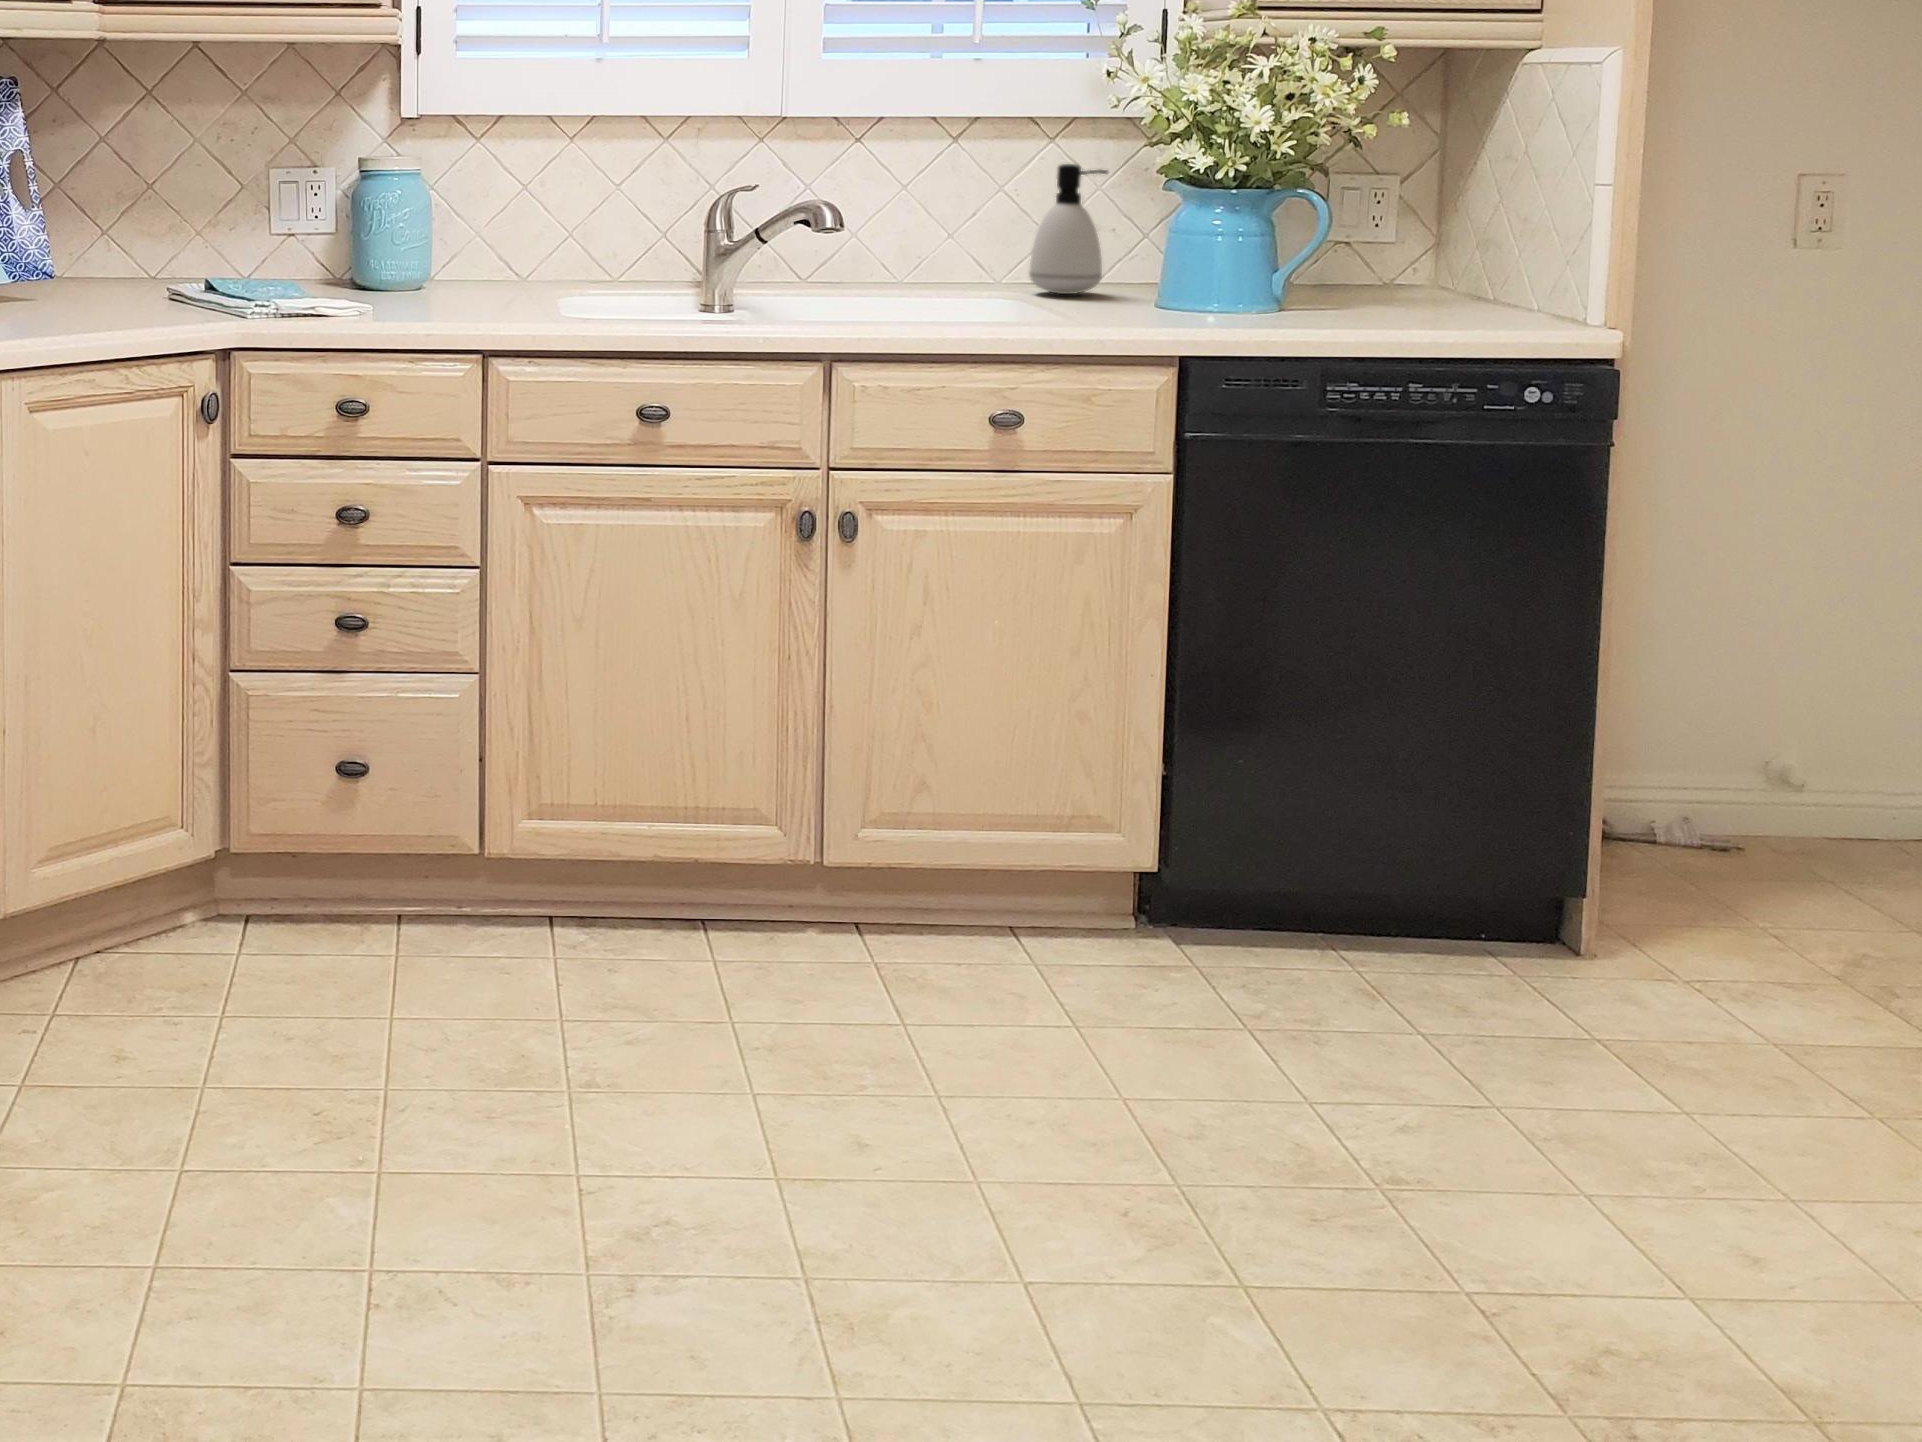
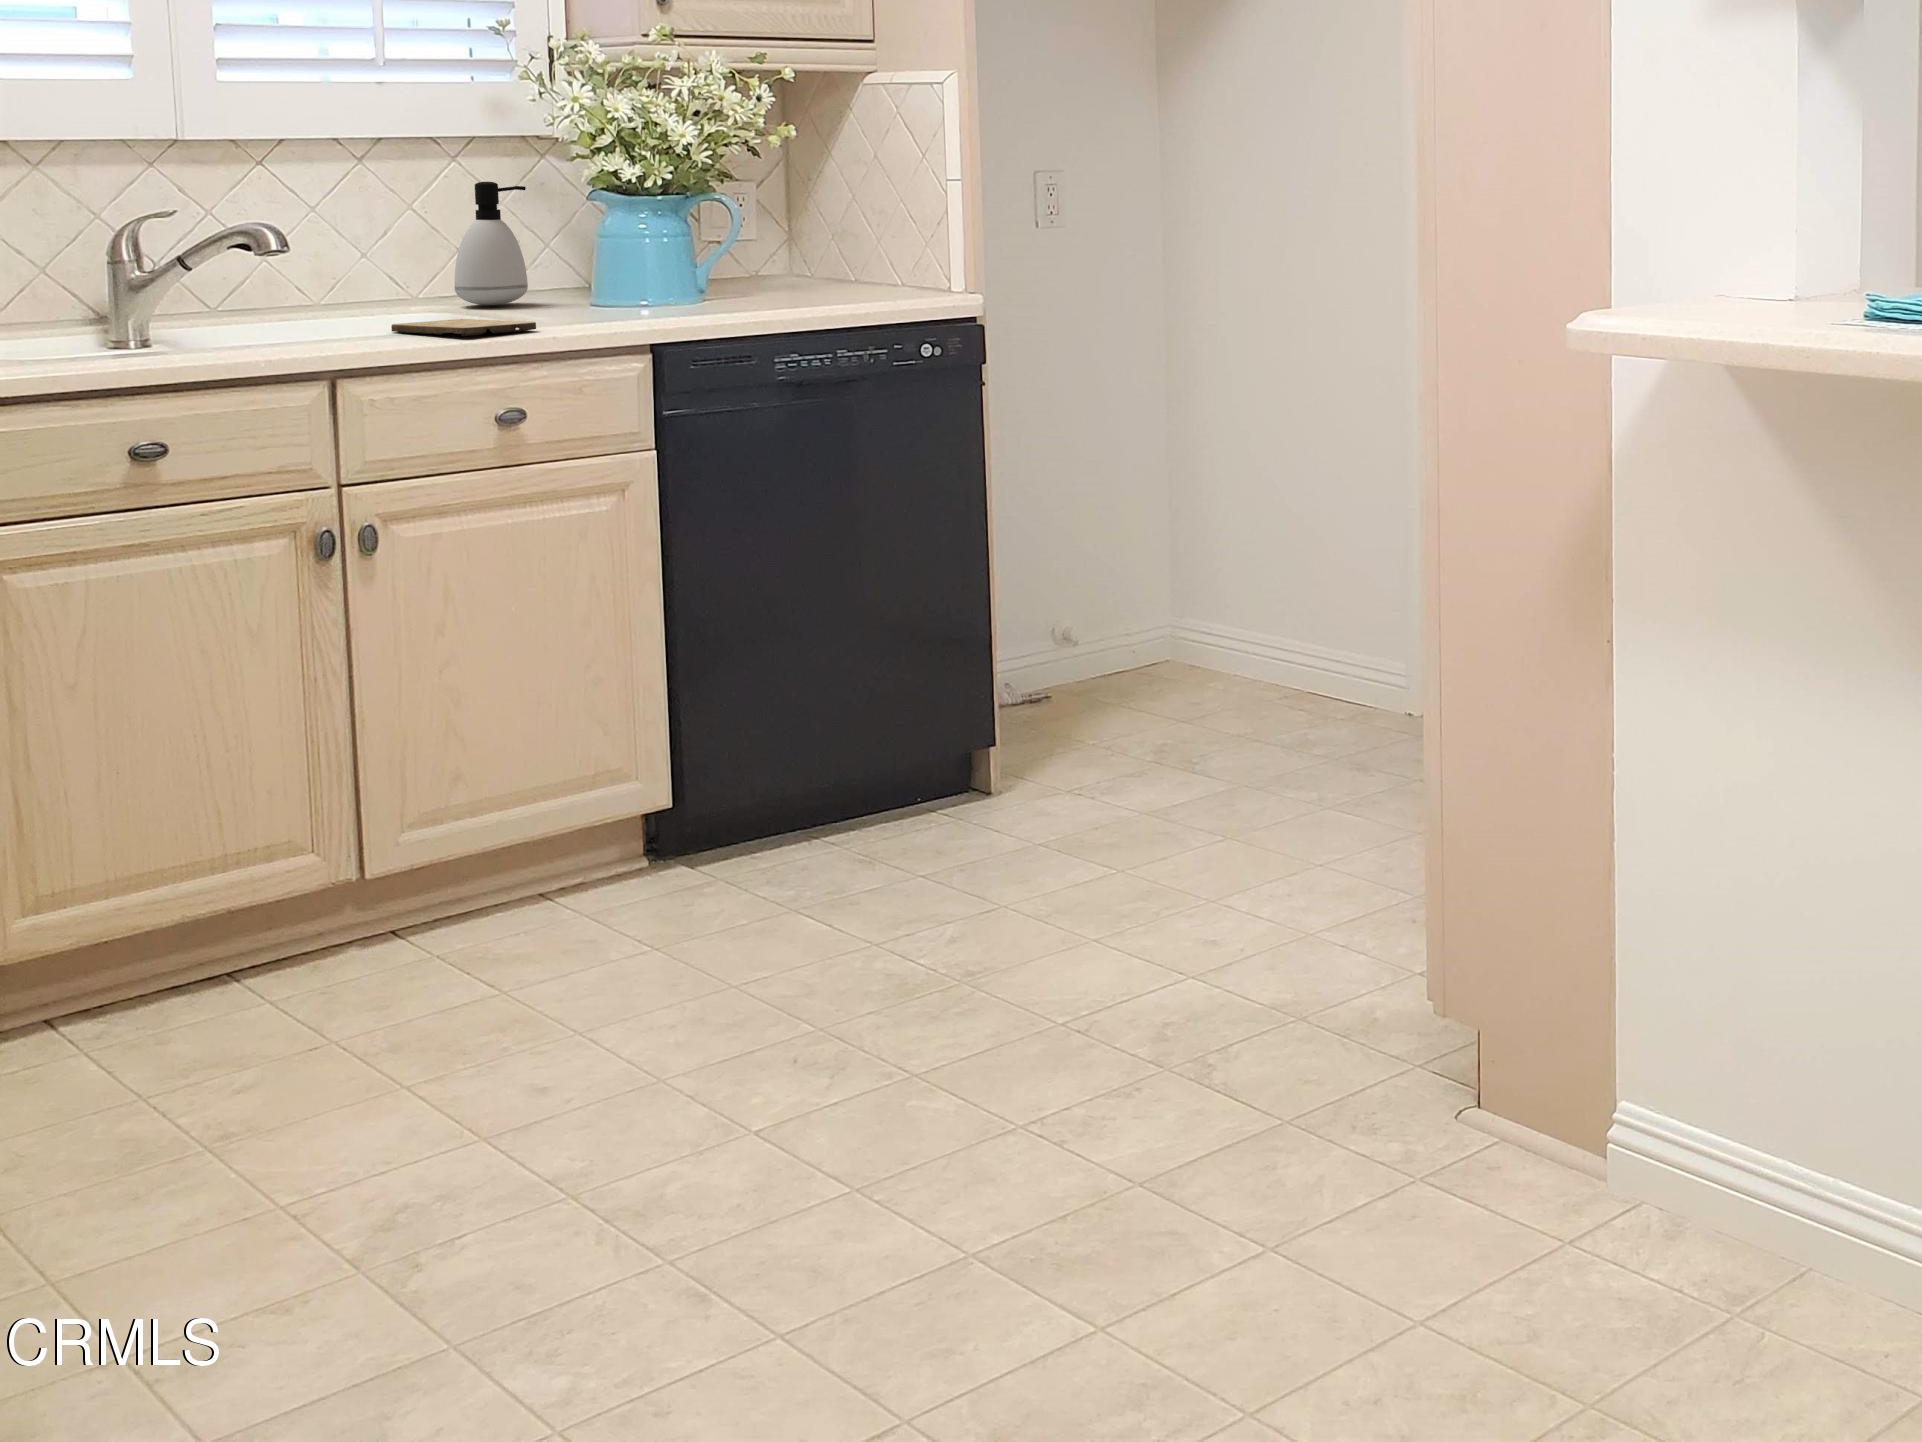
cutting board: none [925,309,1055,331] -> present [391,319,536,336]

